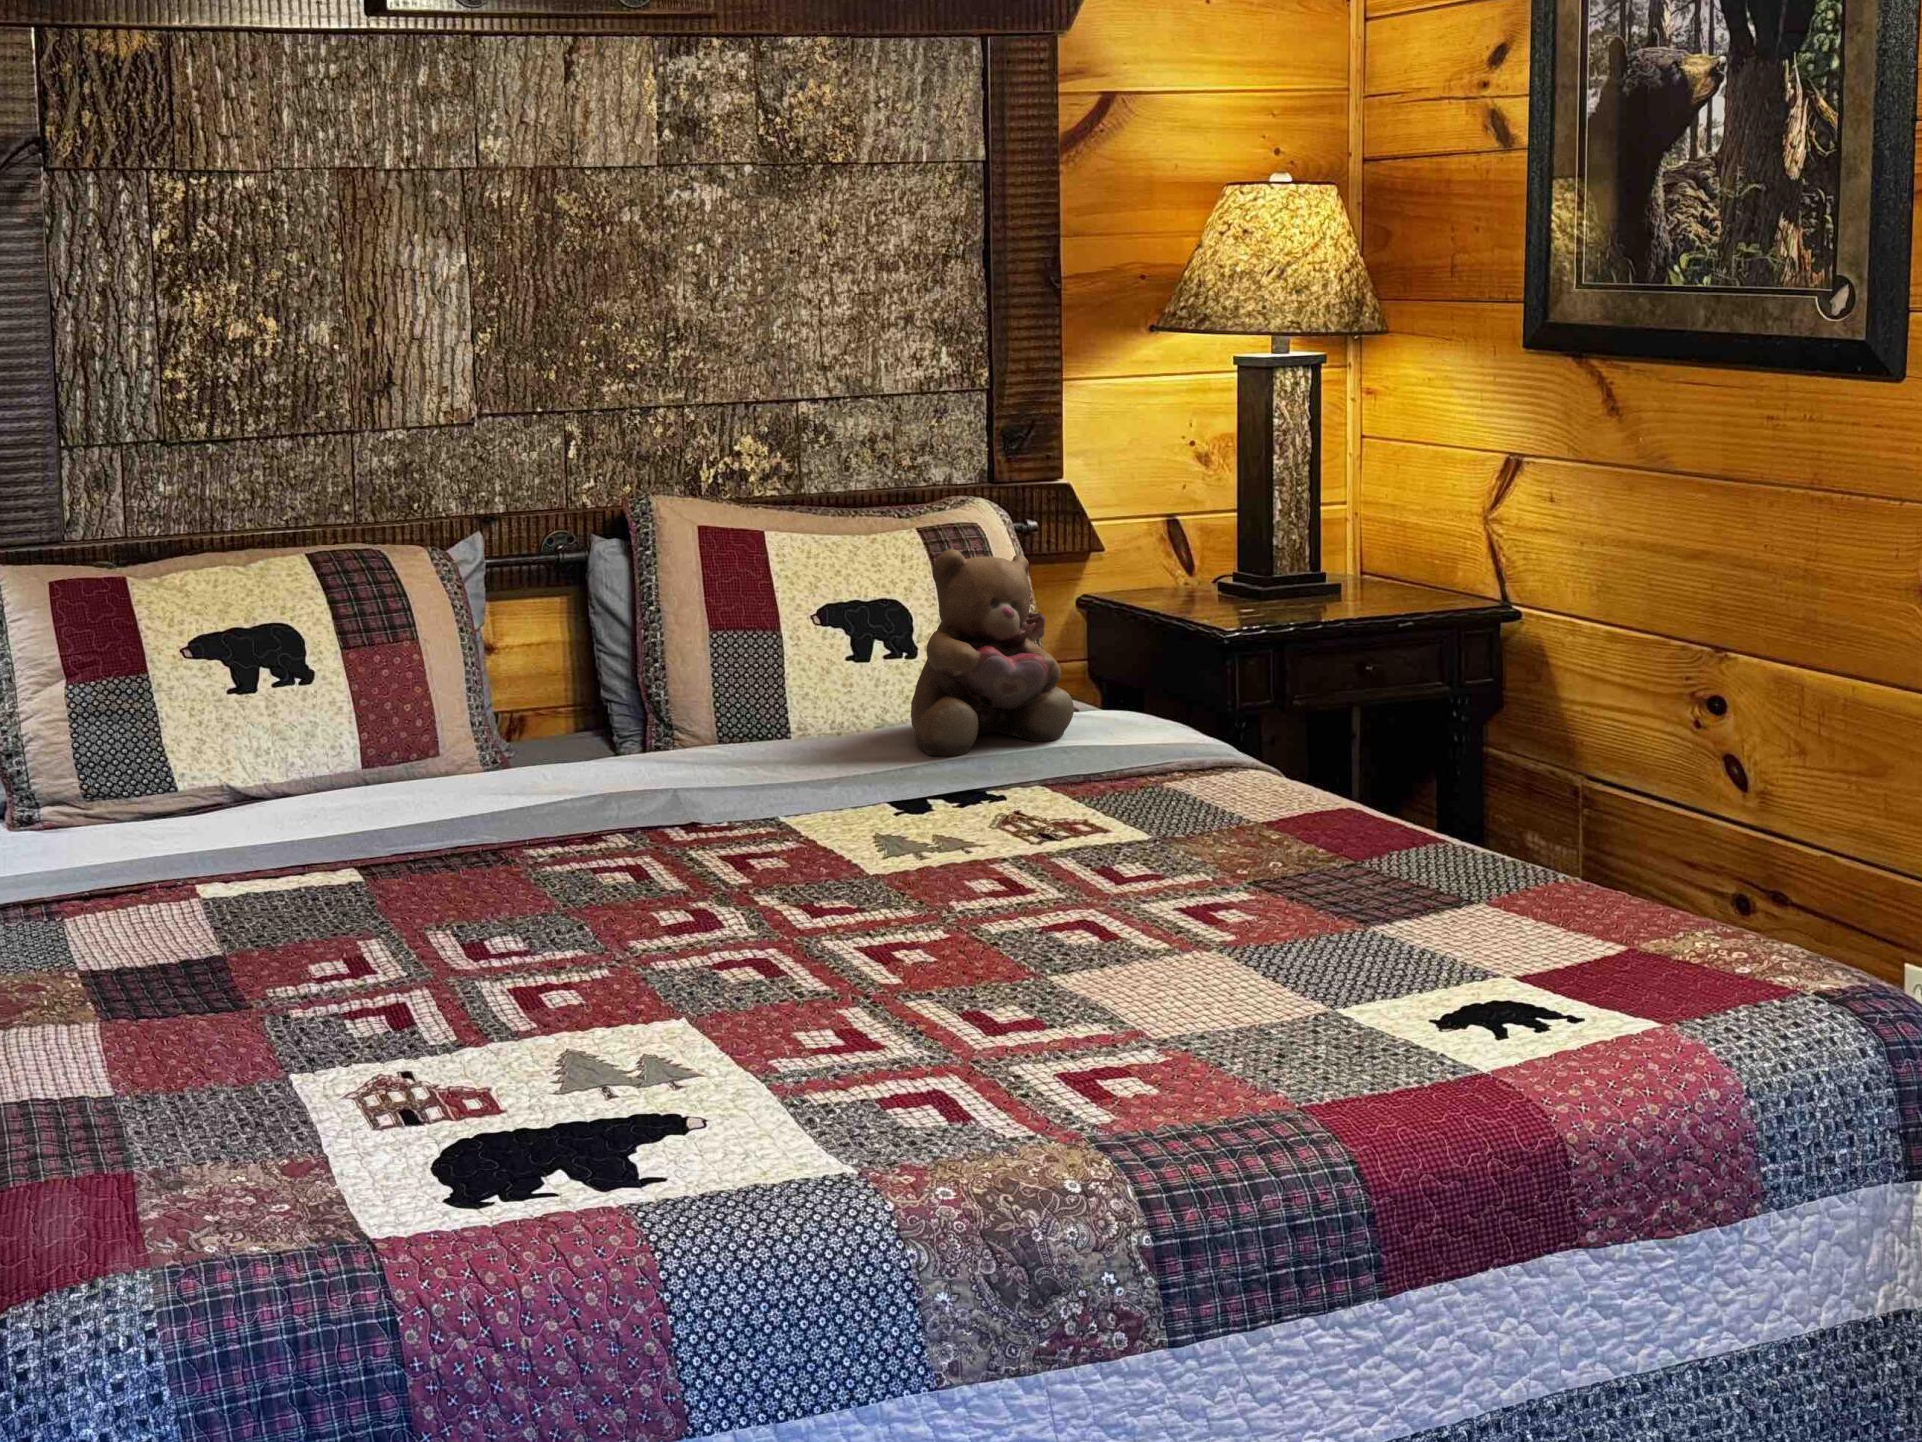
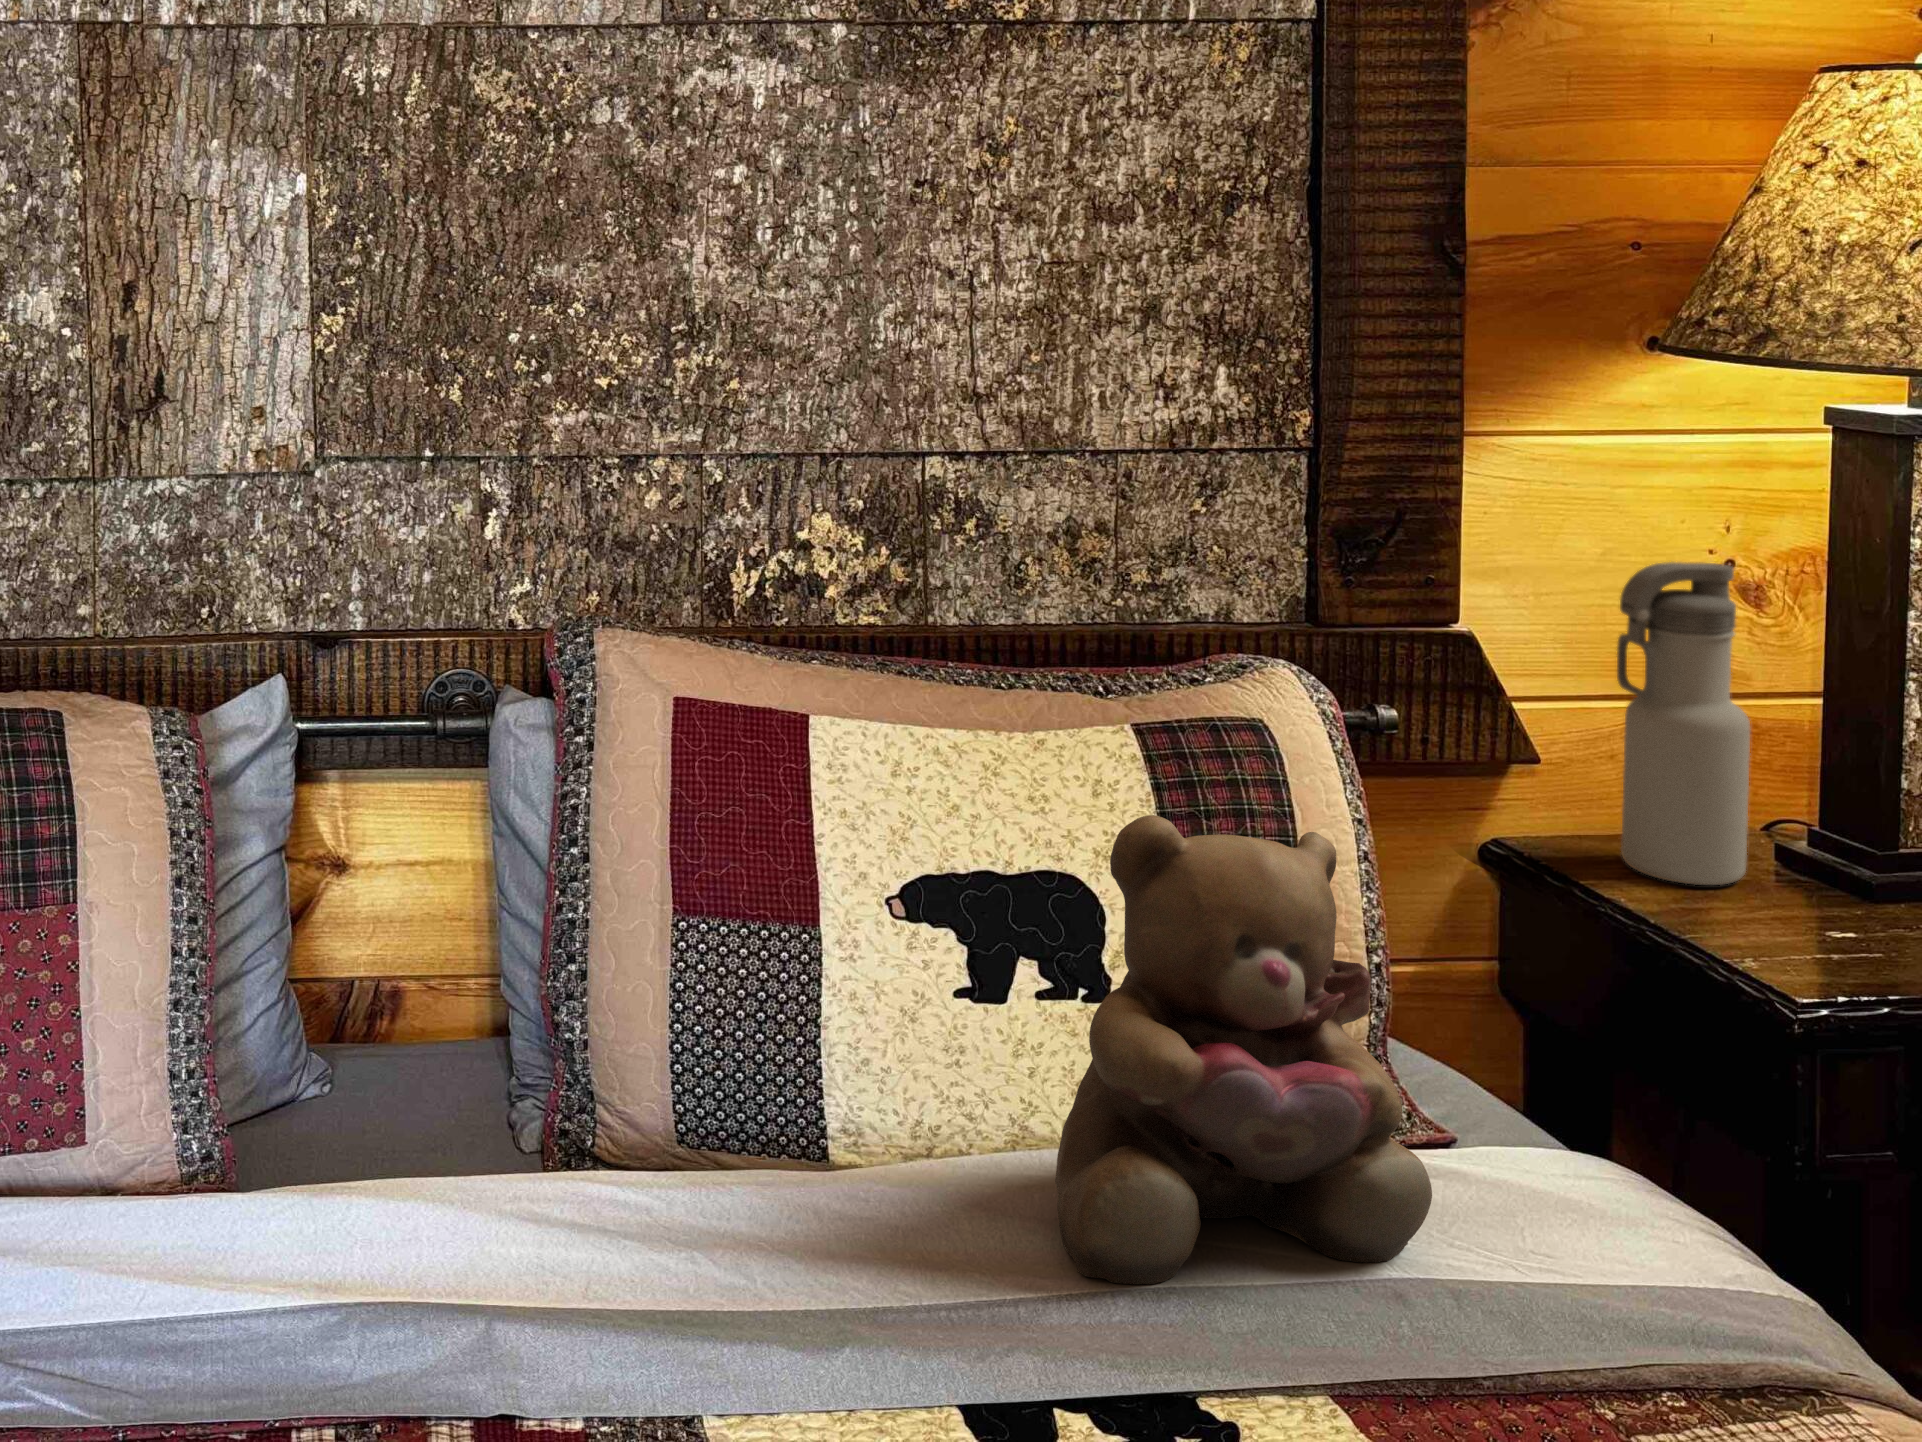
water bottle: none [1139,439,1201,600] -> present [1617,562,1750,885]

